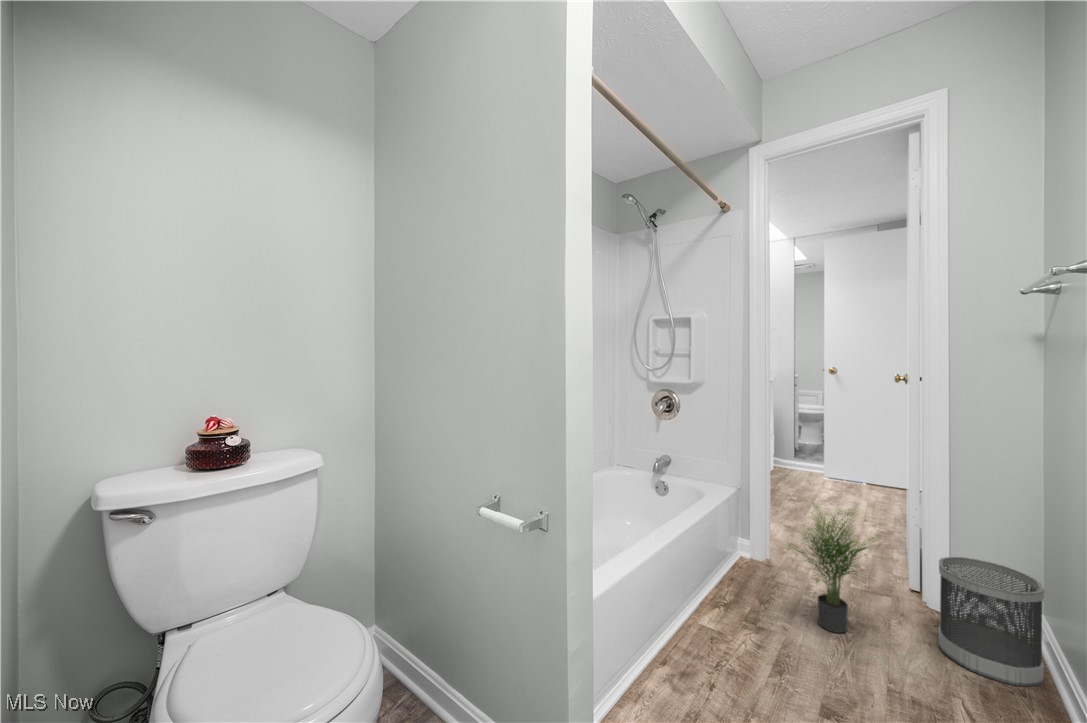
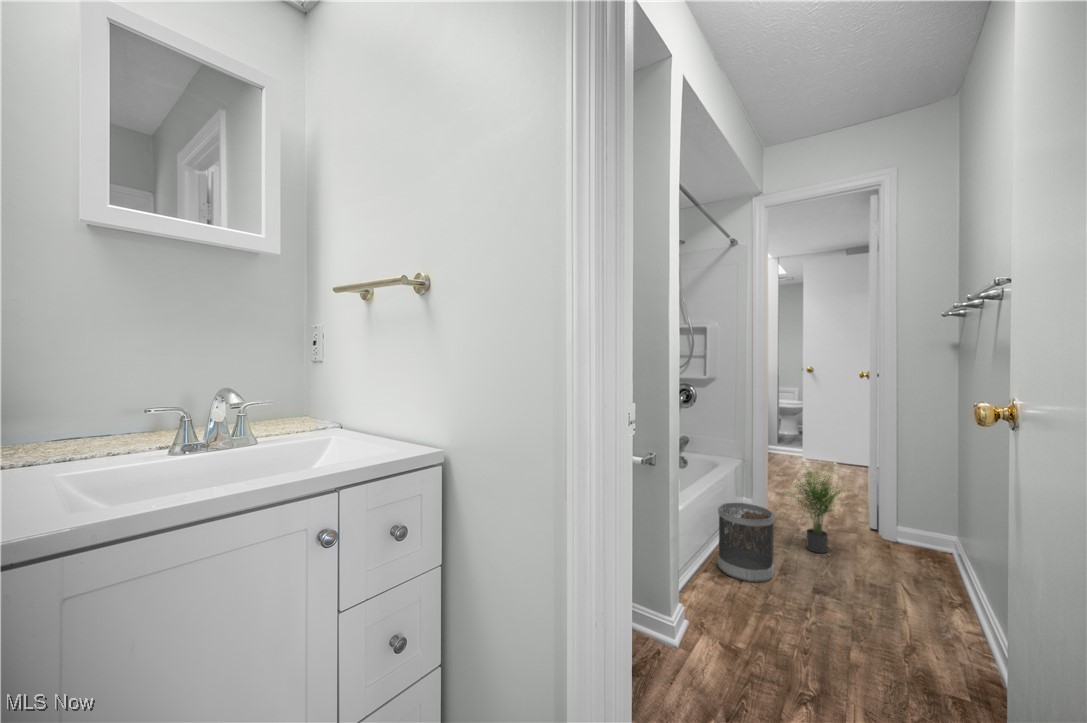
wastebasket: present [939,557,1044,686] -> present [718,503,775,582]

